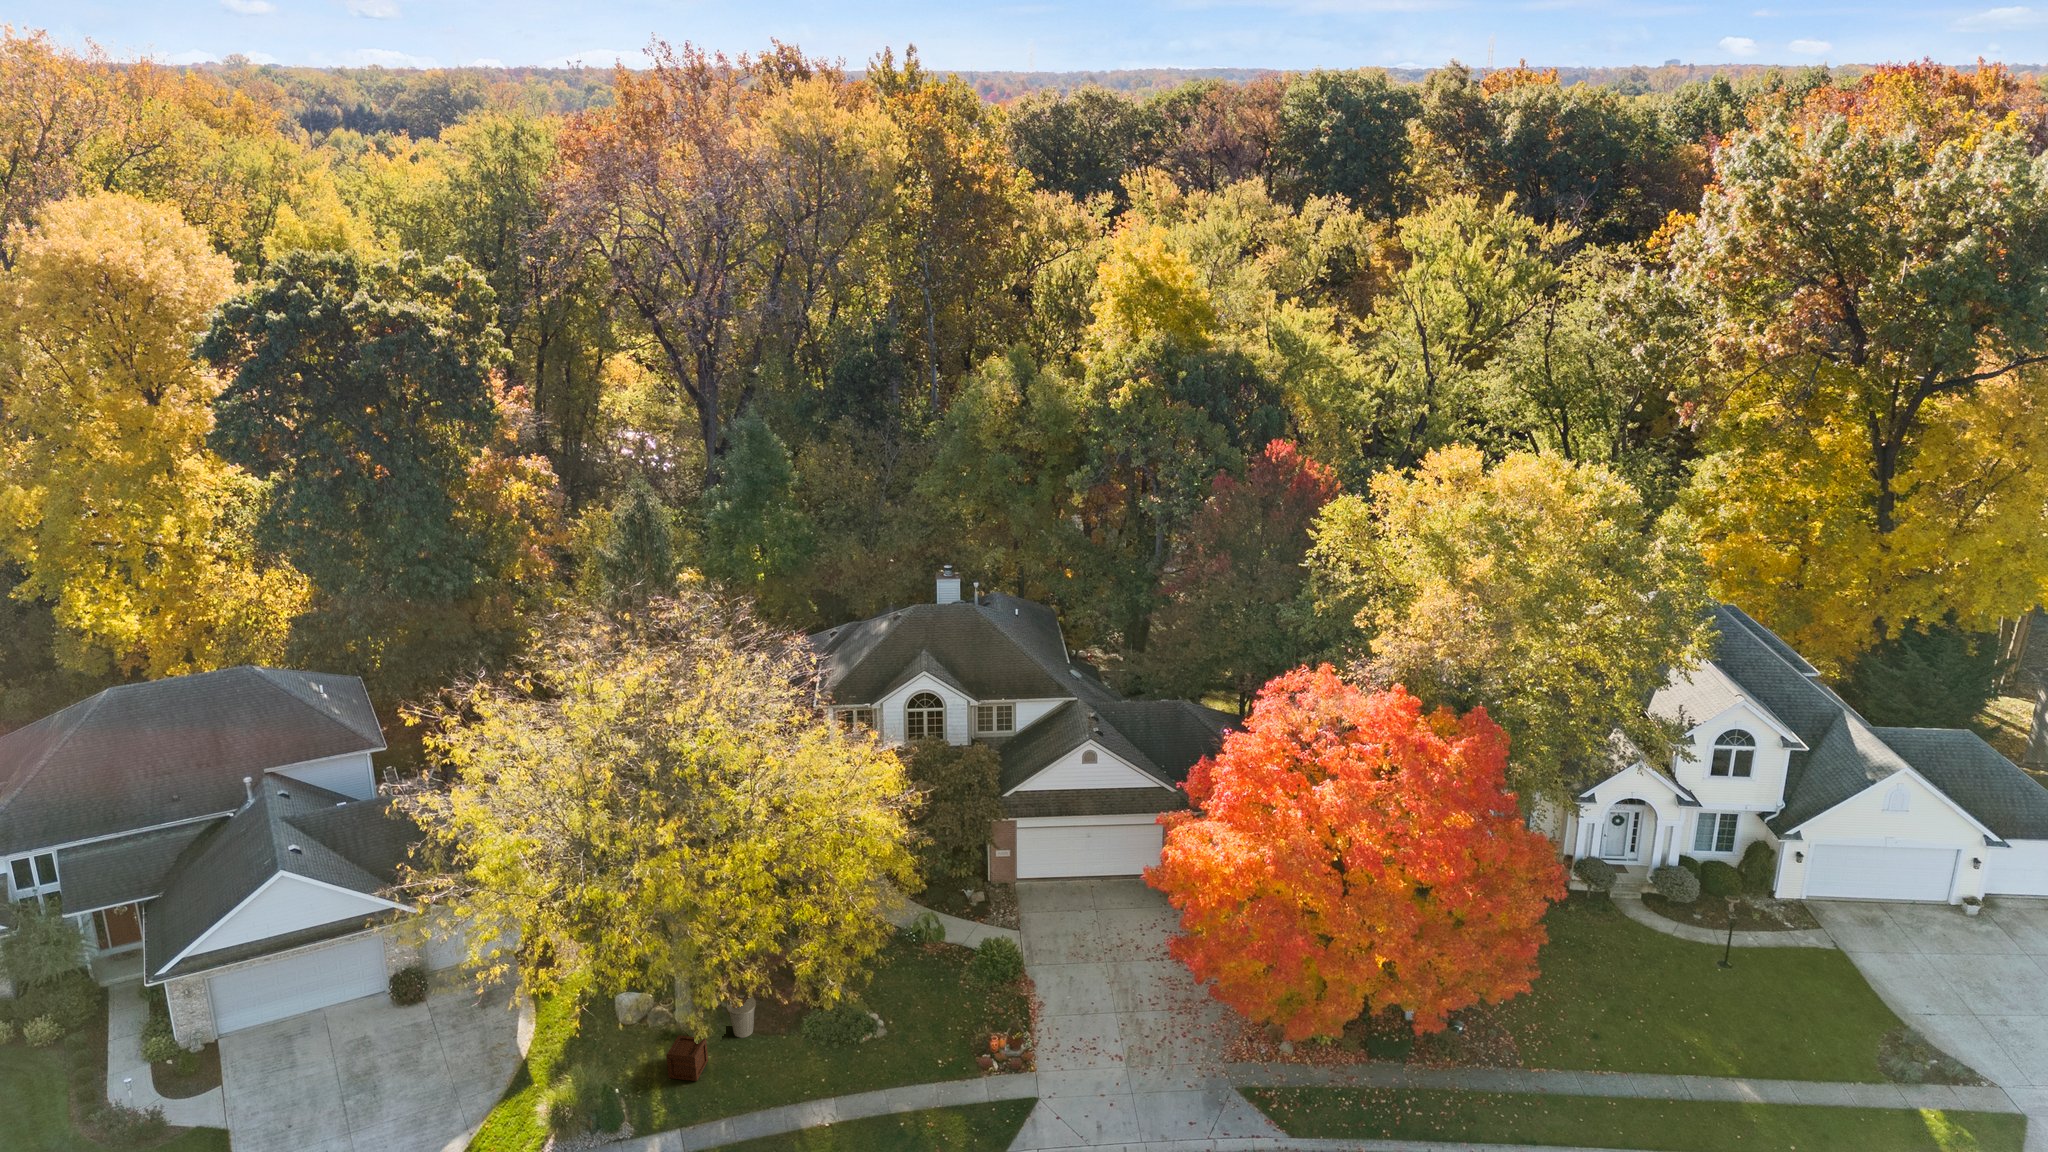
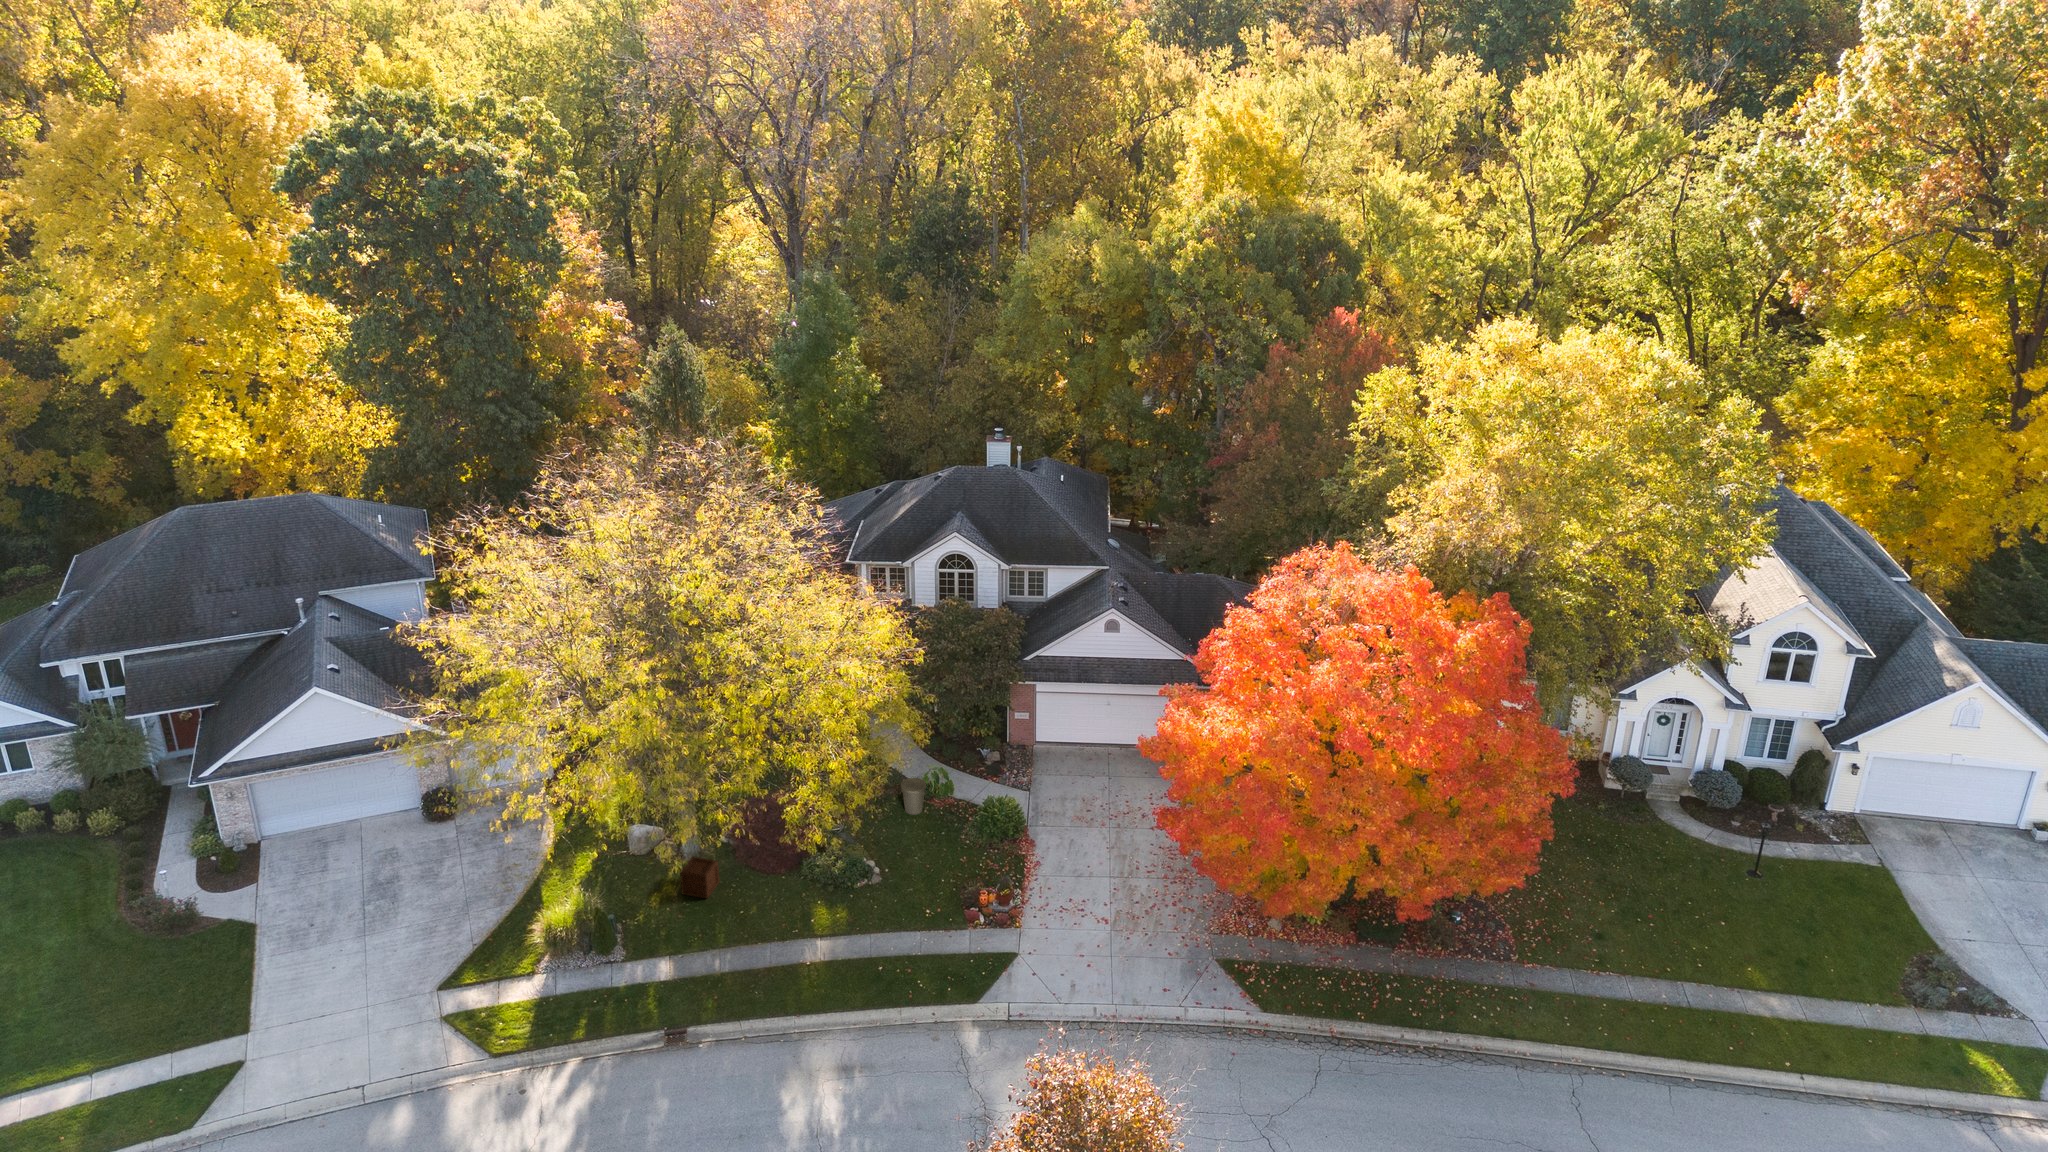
trash can: present [727,995,756,1038] -> present [901,778,926,815]

